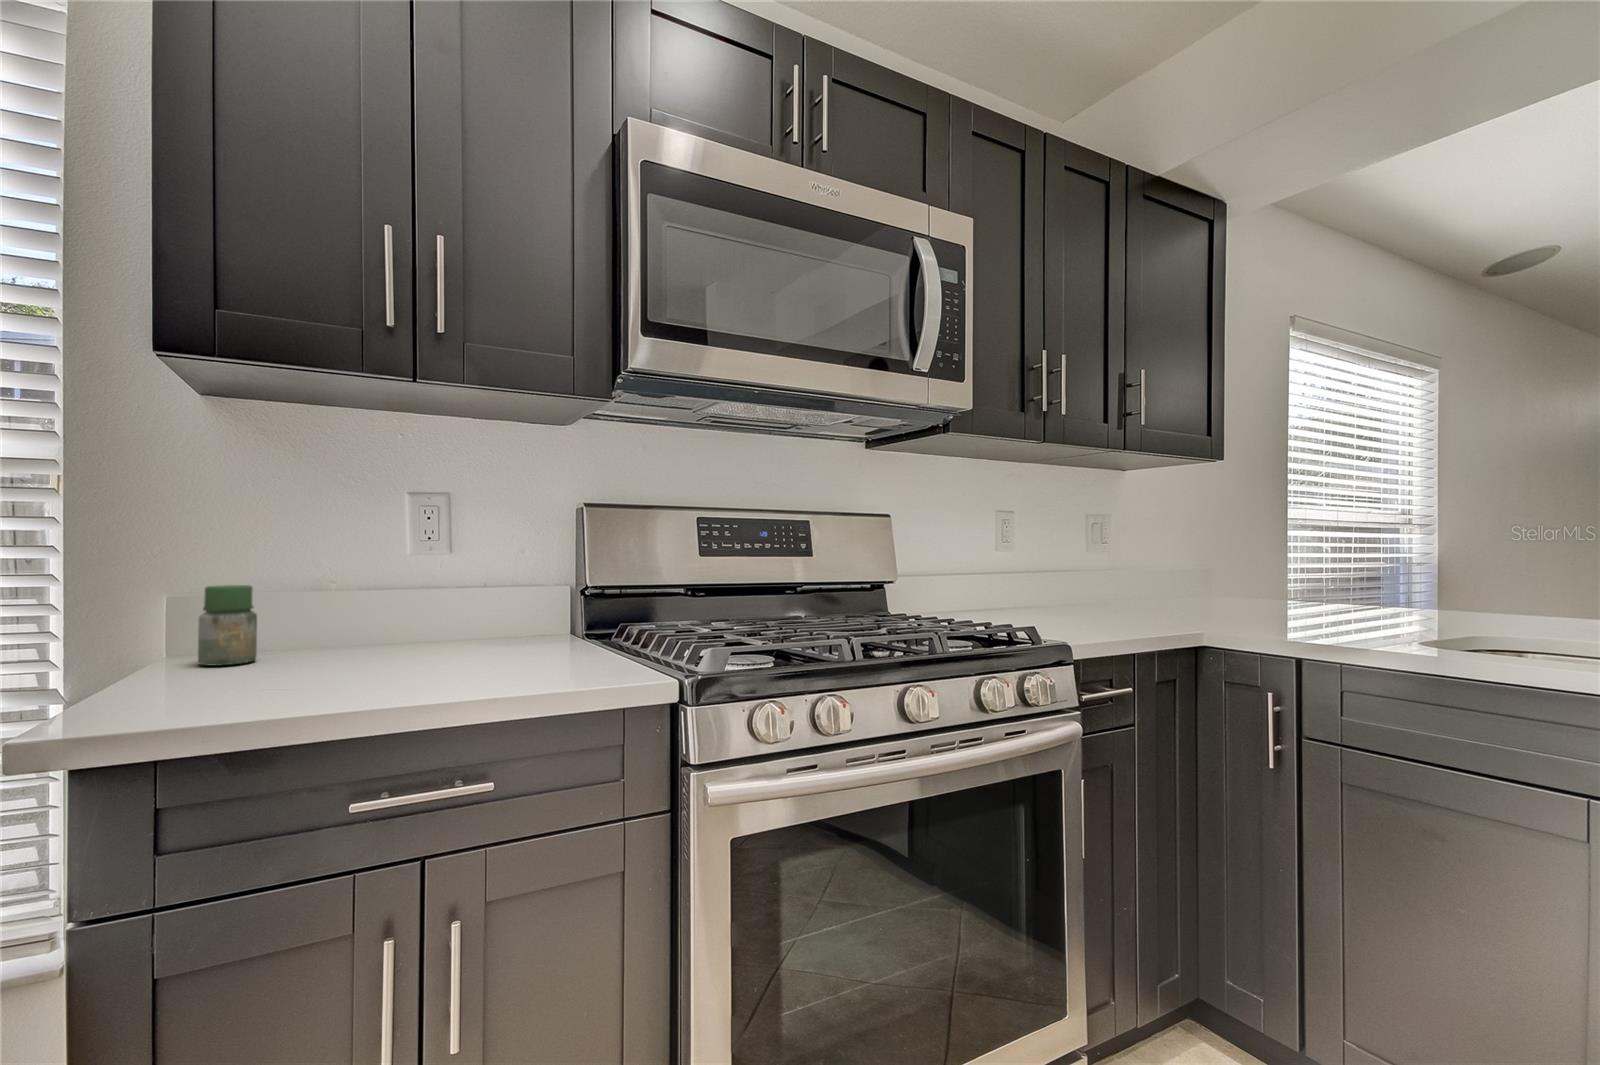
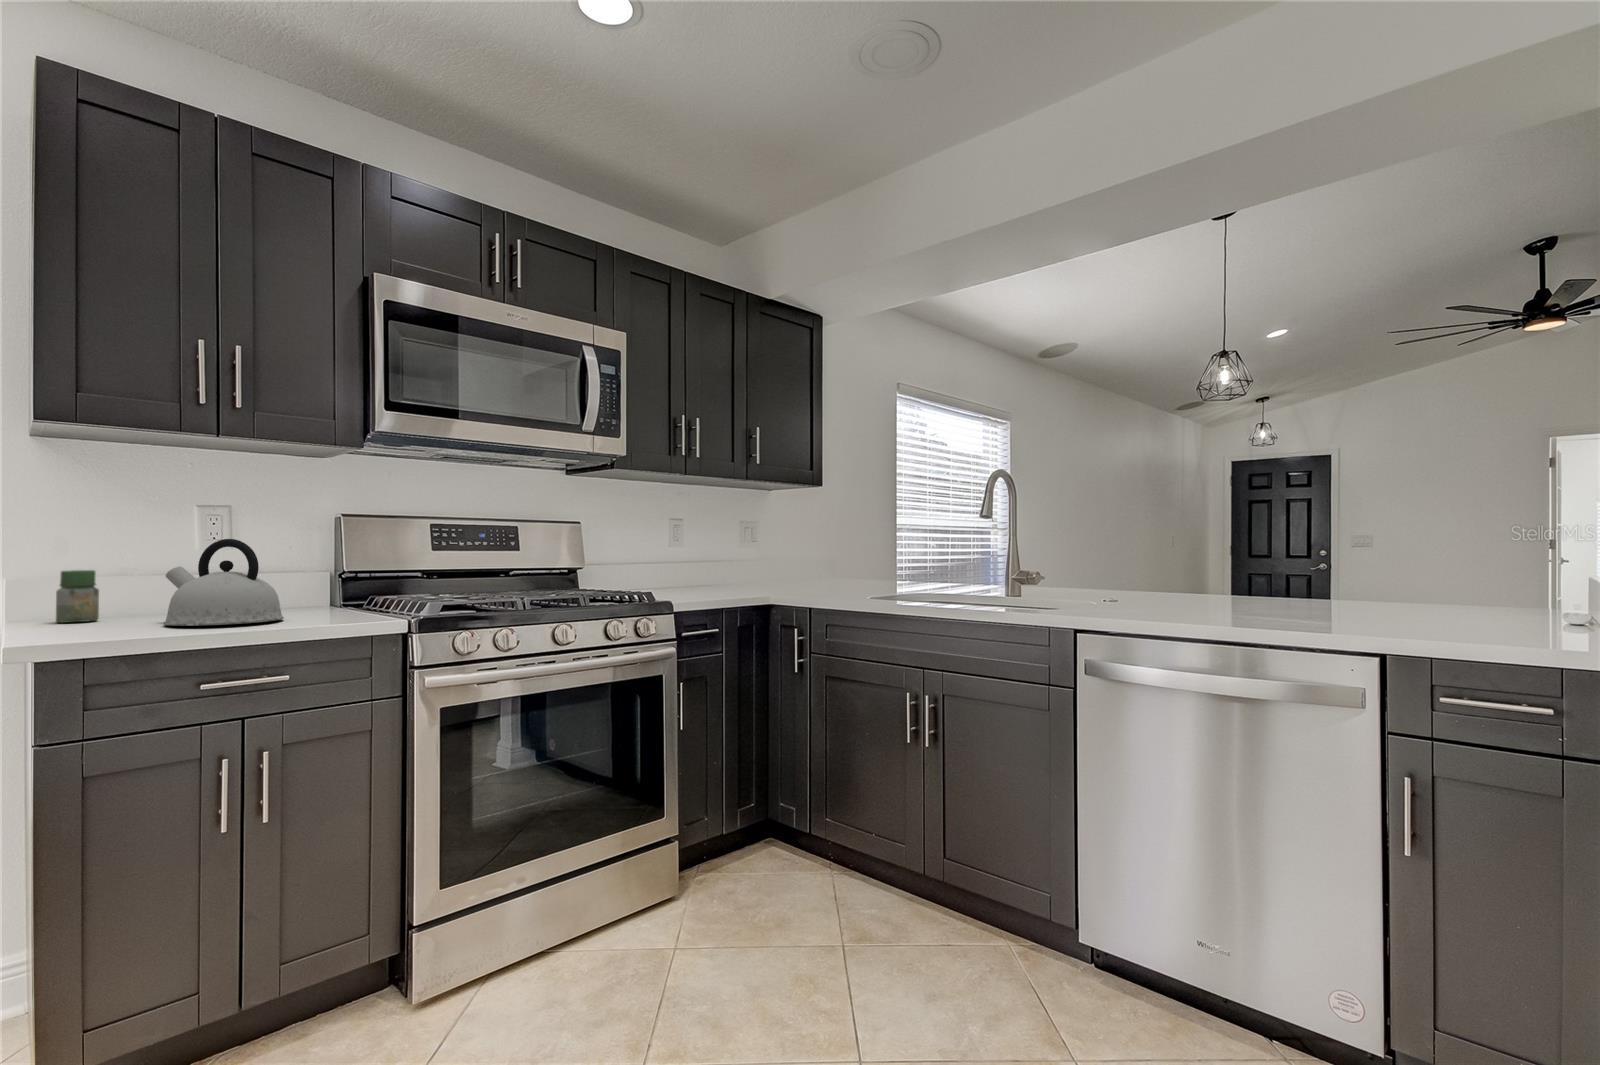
kettle: none [317,540,494,688] -> present [163,539,284,626]

